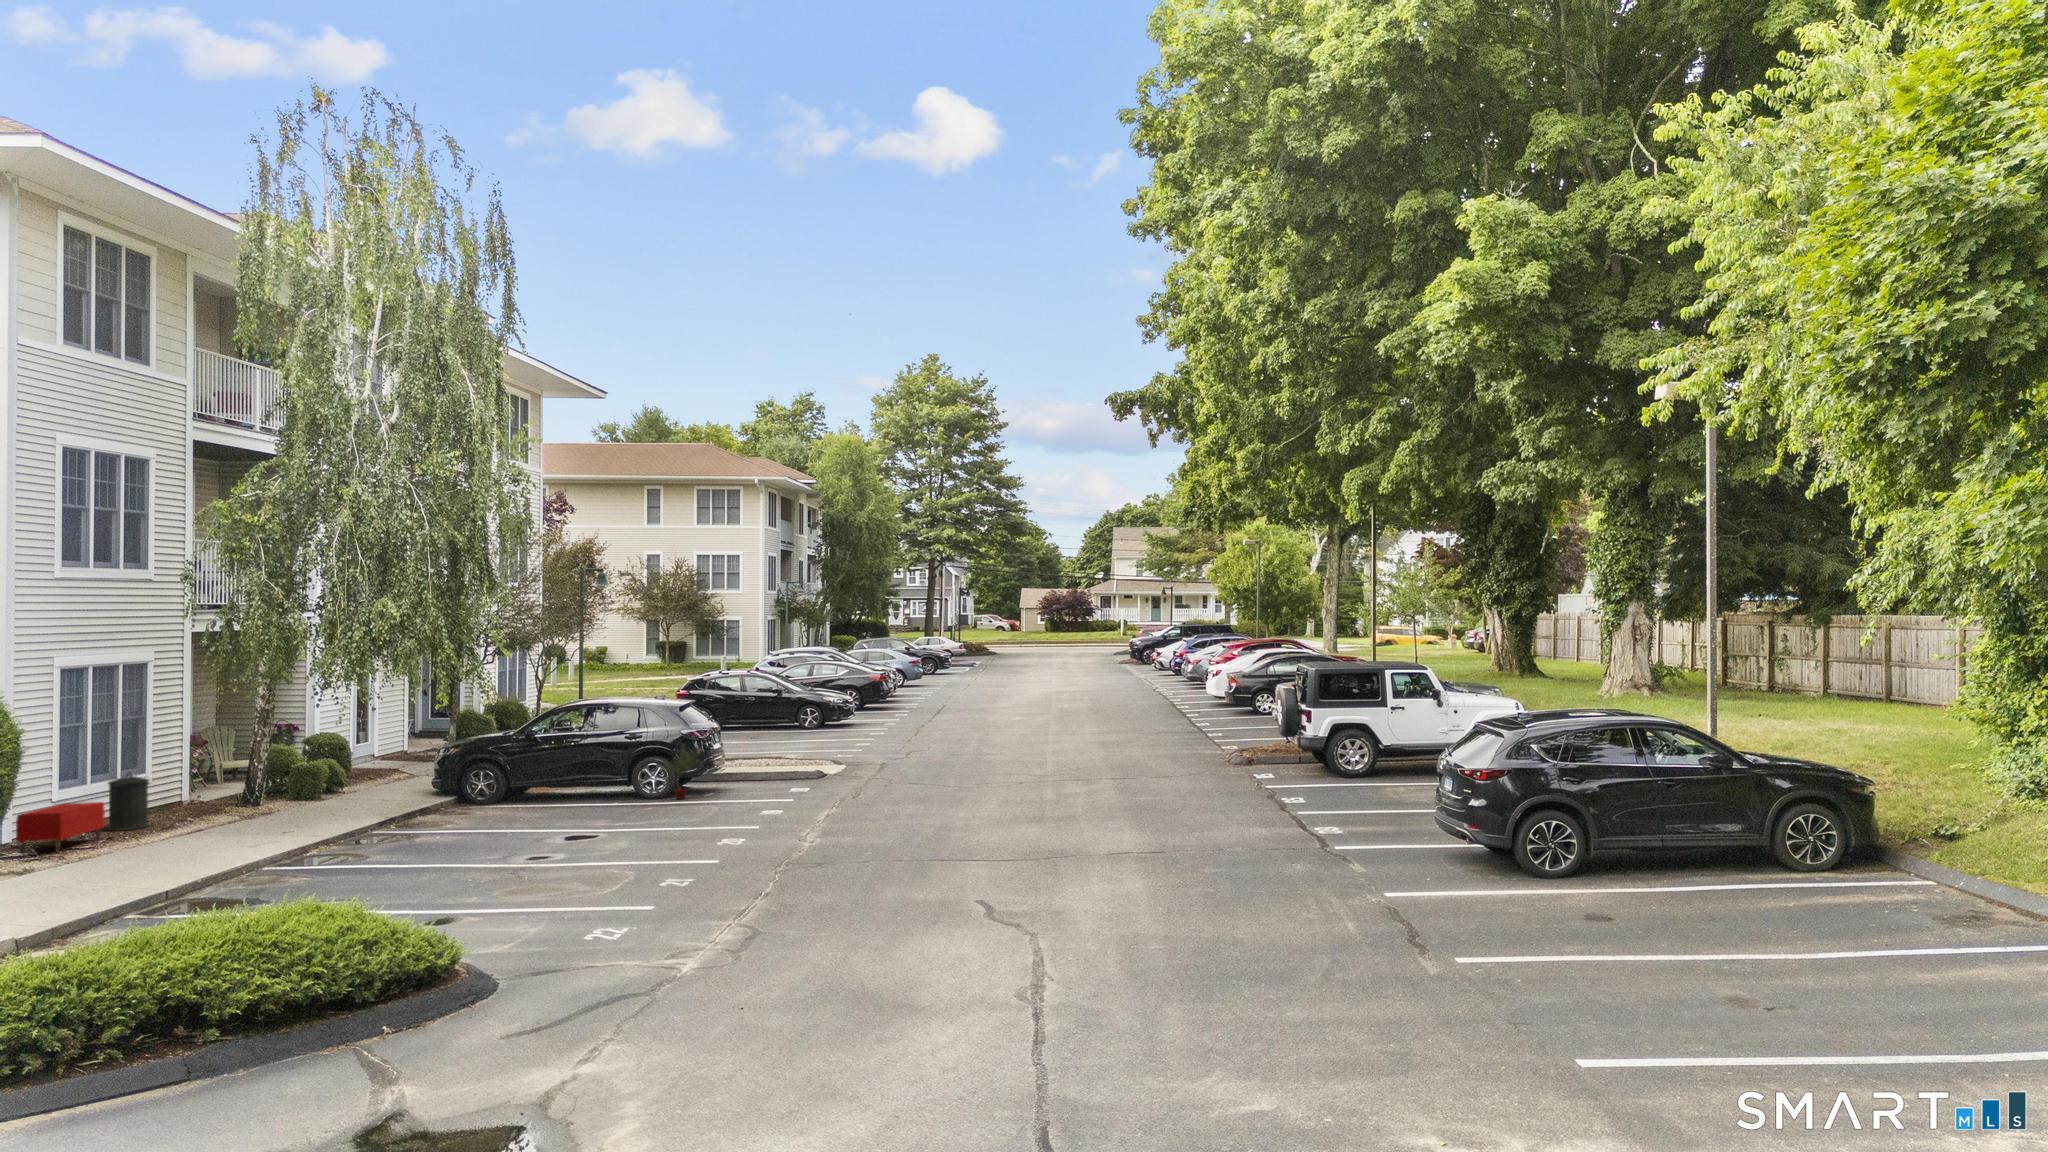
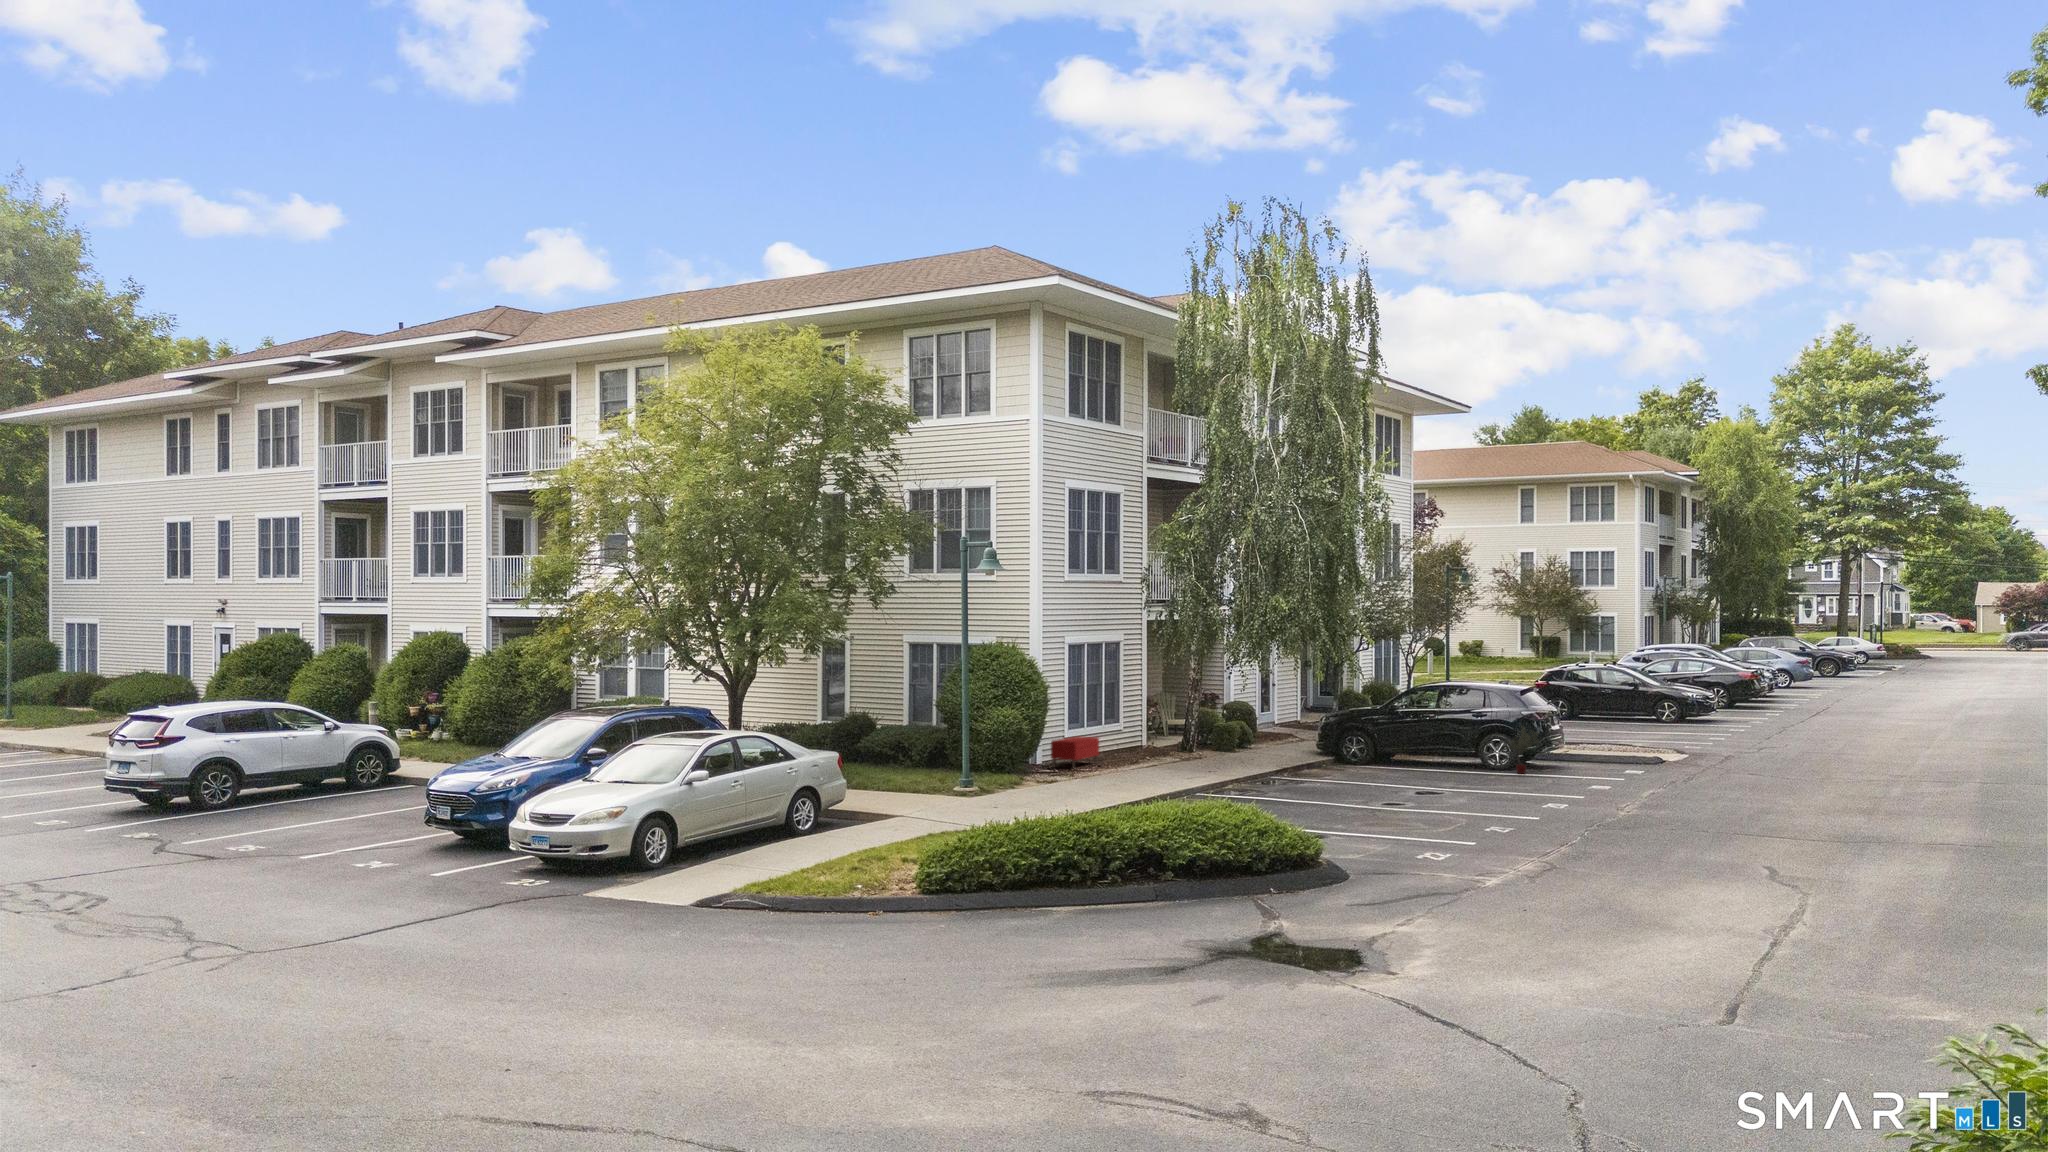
trash can: present [108,772,149,831] -> none [1100,718,1125,759]

